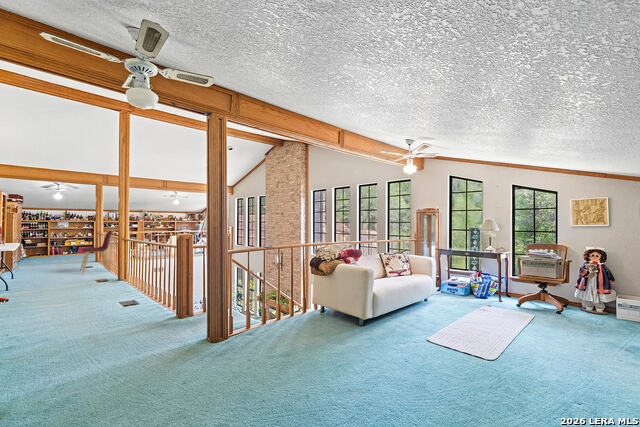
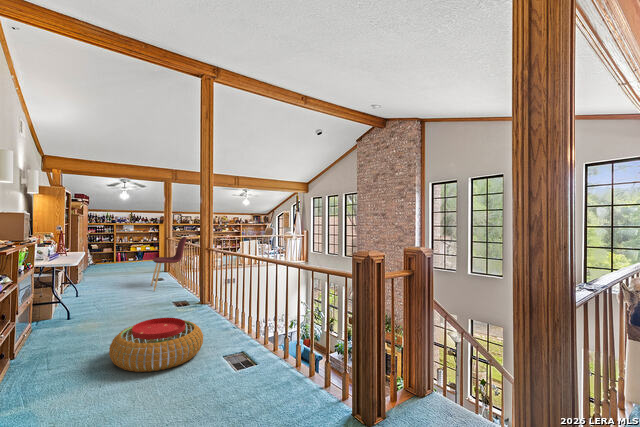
pouf: none [41,282,111,313] -> present [109,318,203,372]

